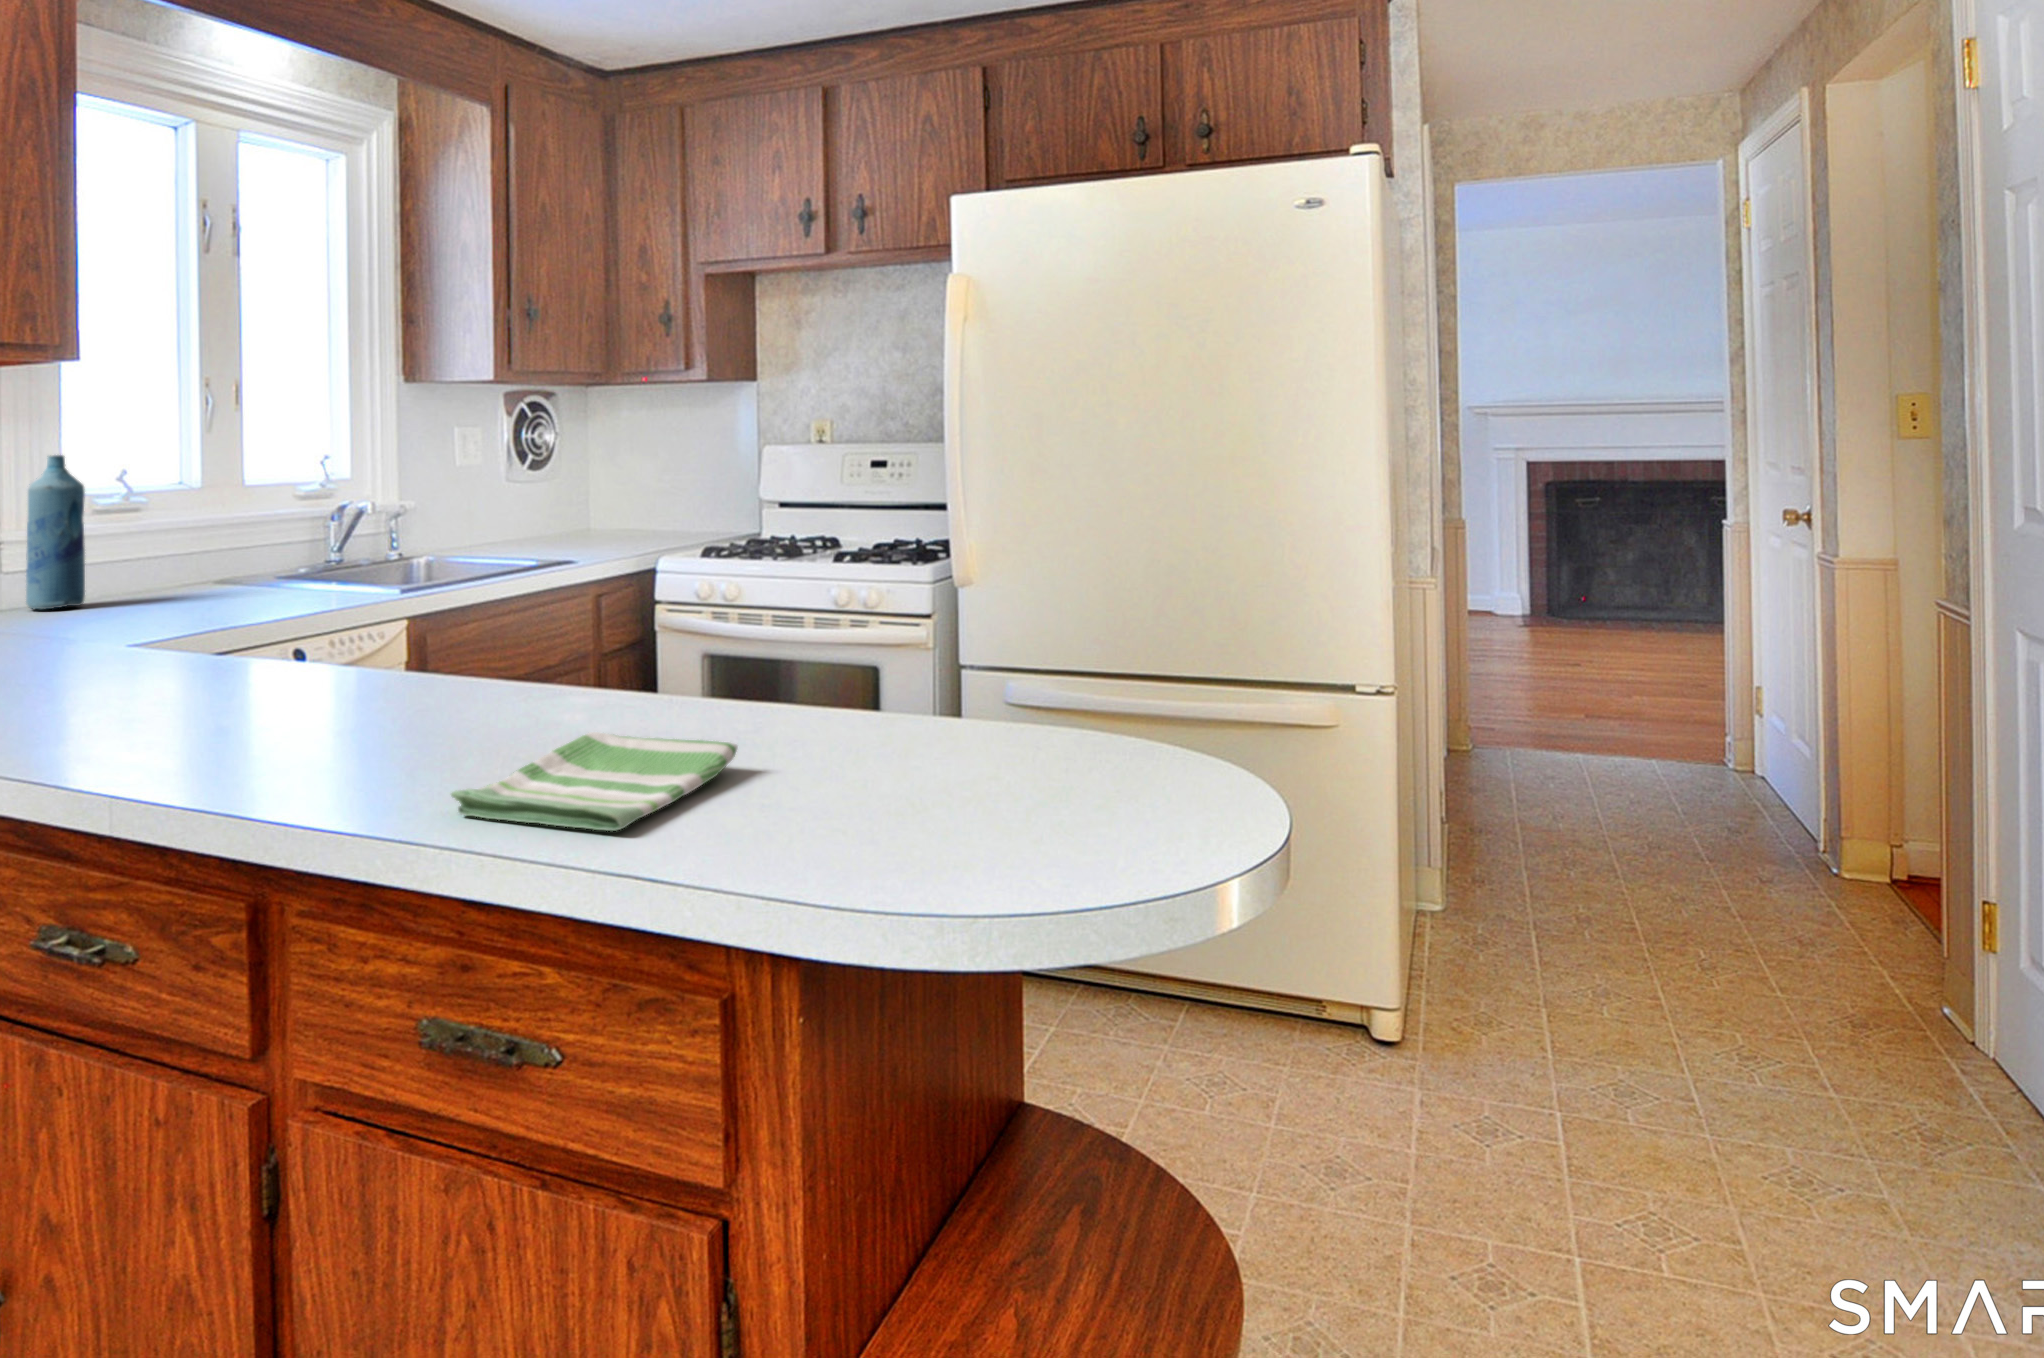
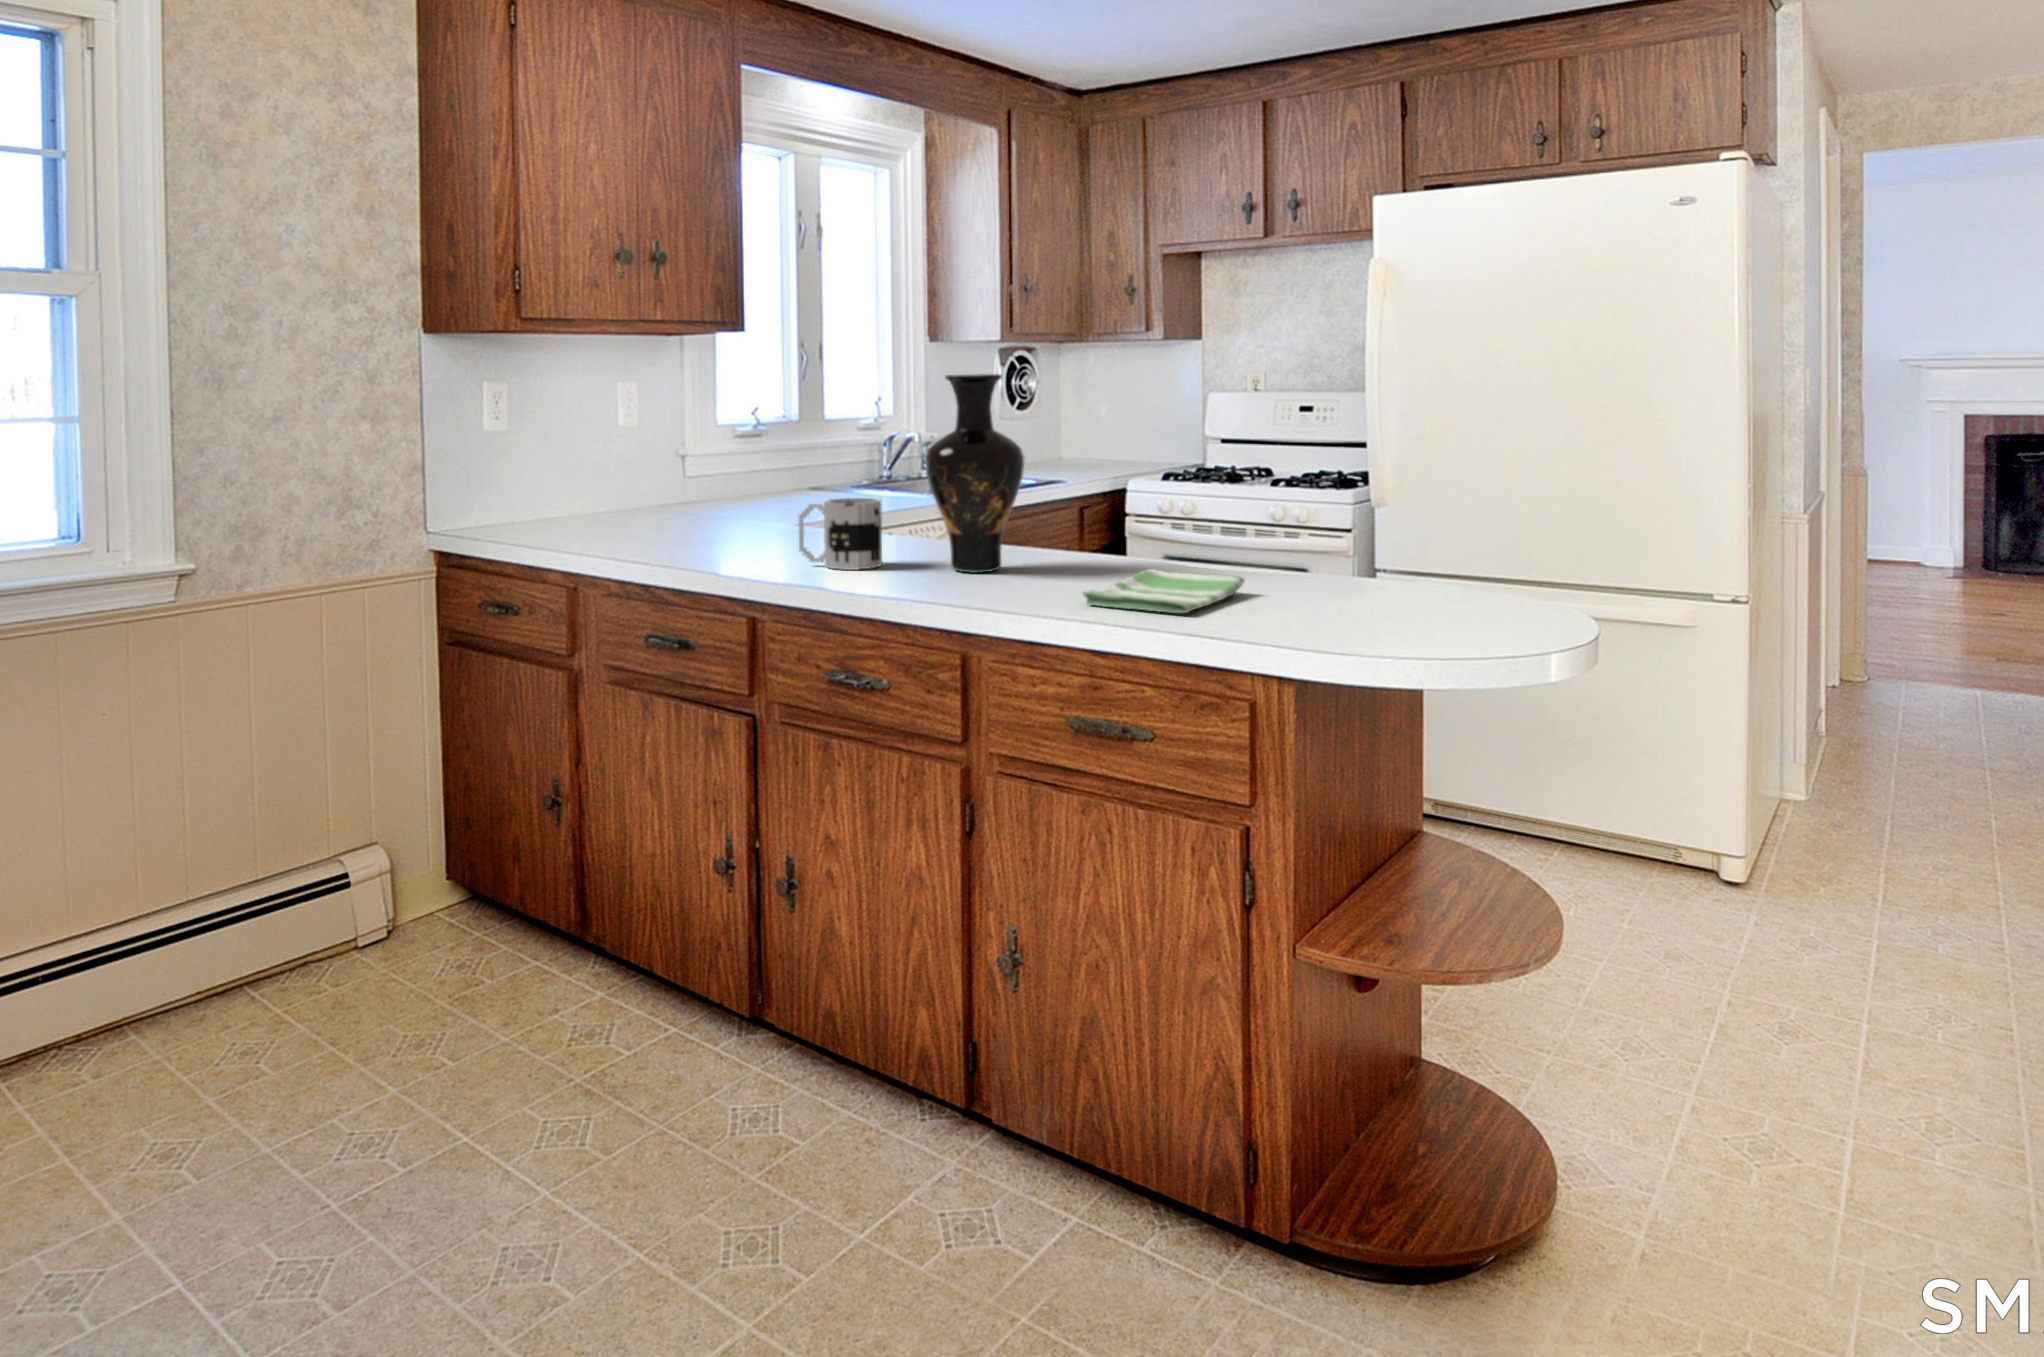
vase: none [242,418,411,742] -> present [925,374,1025,573]
bottle: present [26,455,85,610] -> none [700,396,736,502]
mug: none [29,620,180,746] -> present [799,498,882,570]

